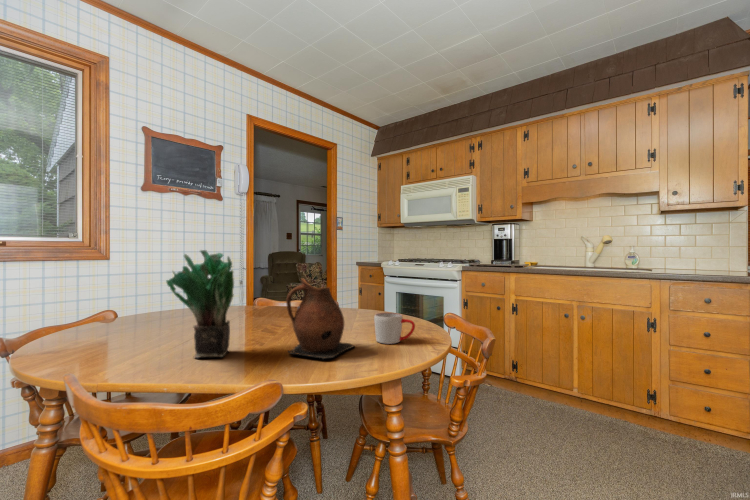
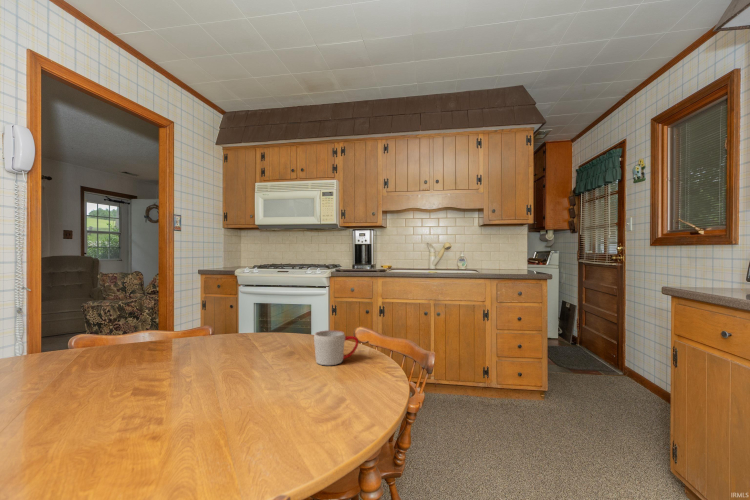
potted plant: present [166,250,234,358] -> none [49,270,163,432]
ceramic pitcher: present [286,279,354,359] -> none [228,301,304,398]

